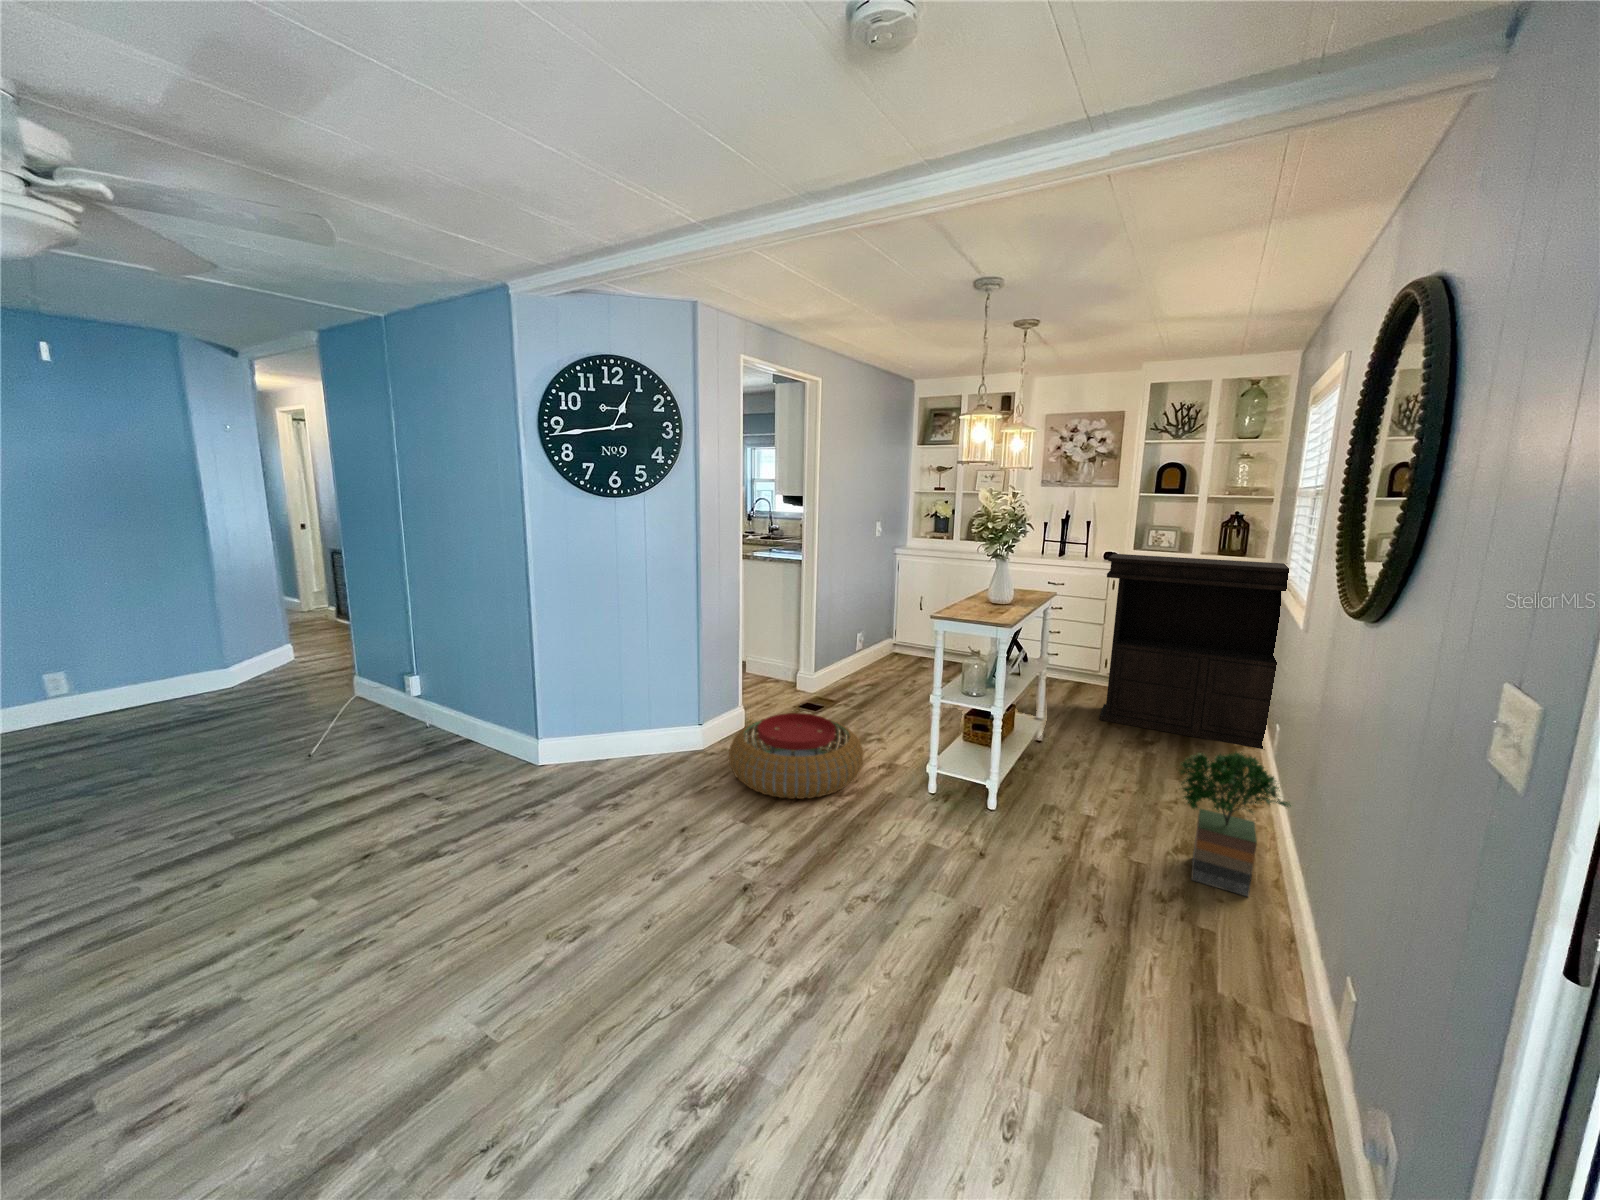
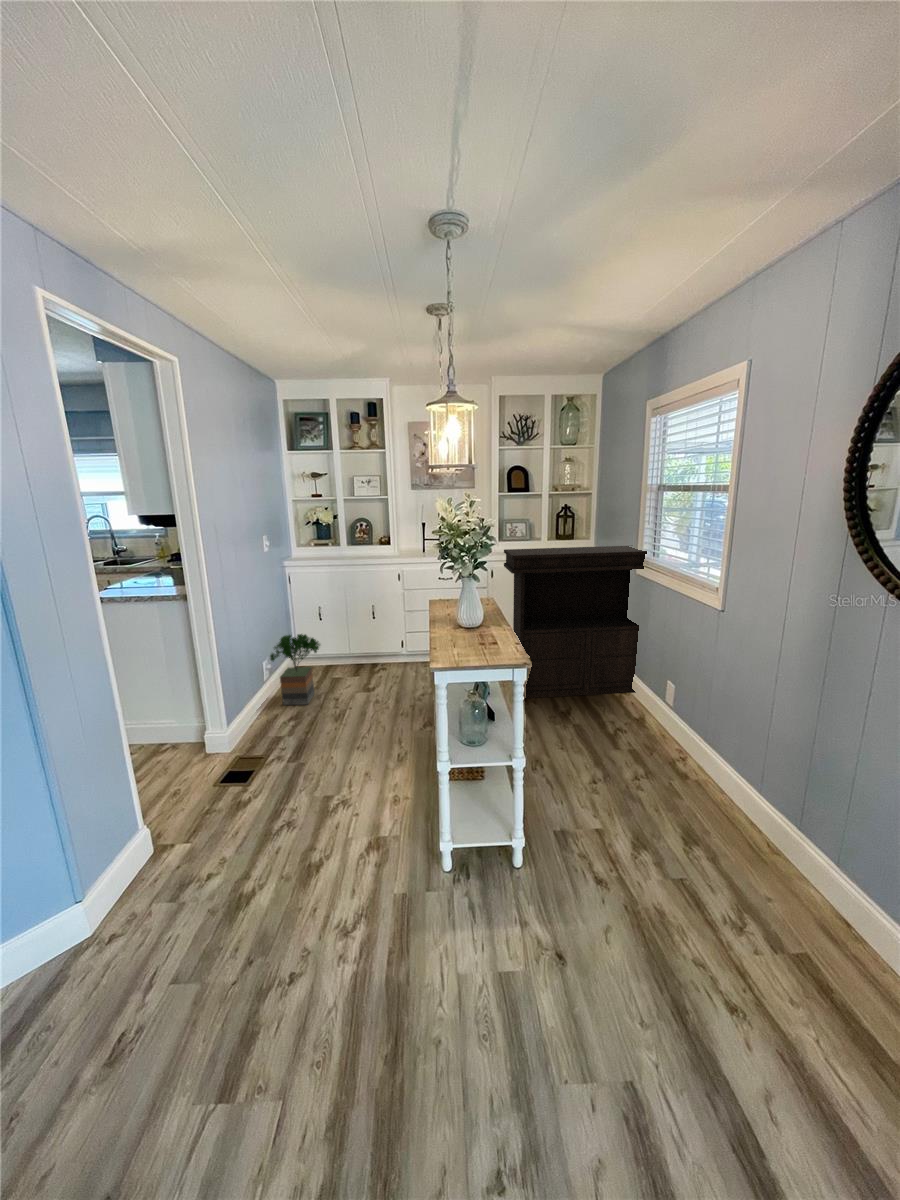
pouf: present [729,713,864,799] -> none [150,813,360,1000]
potted tree: present [1180,752,1291,896] -> present [270,634,320,705]

